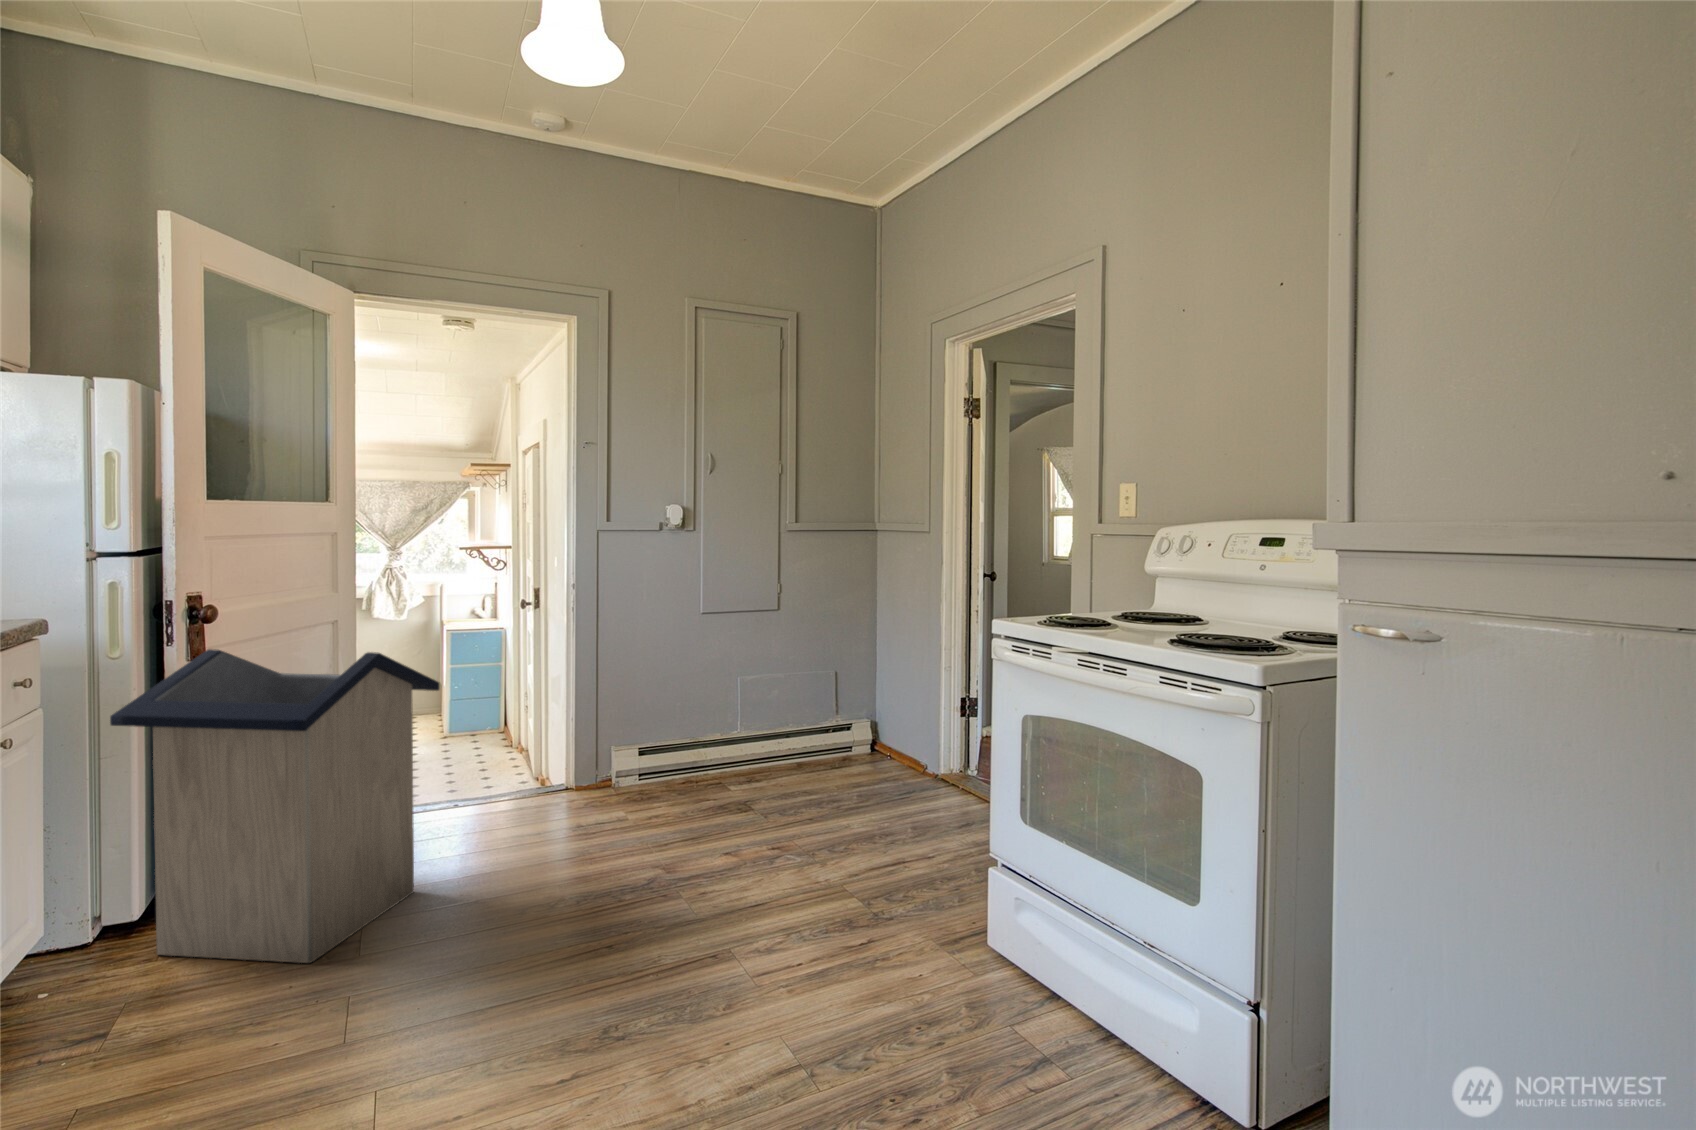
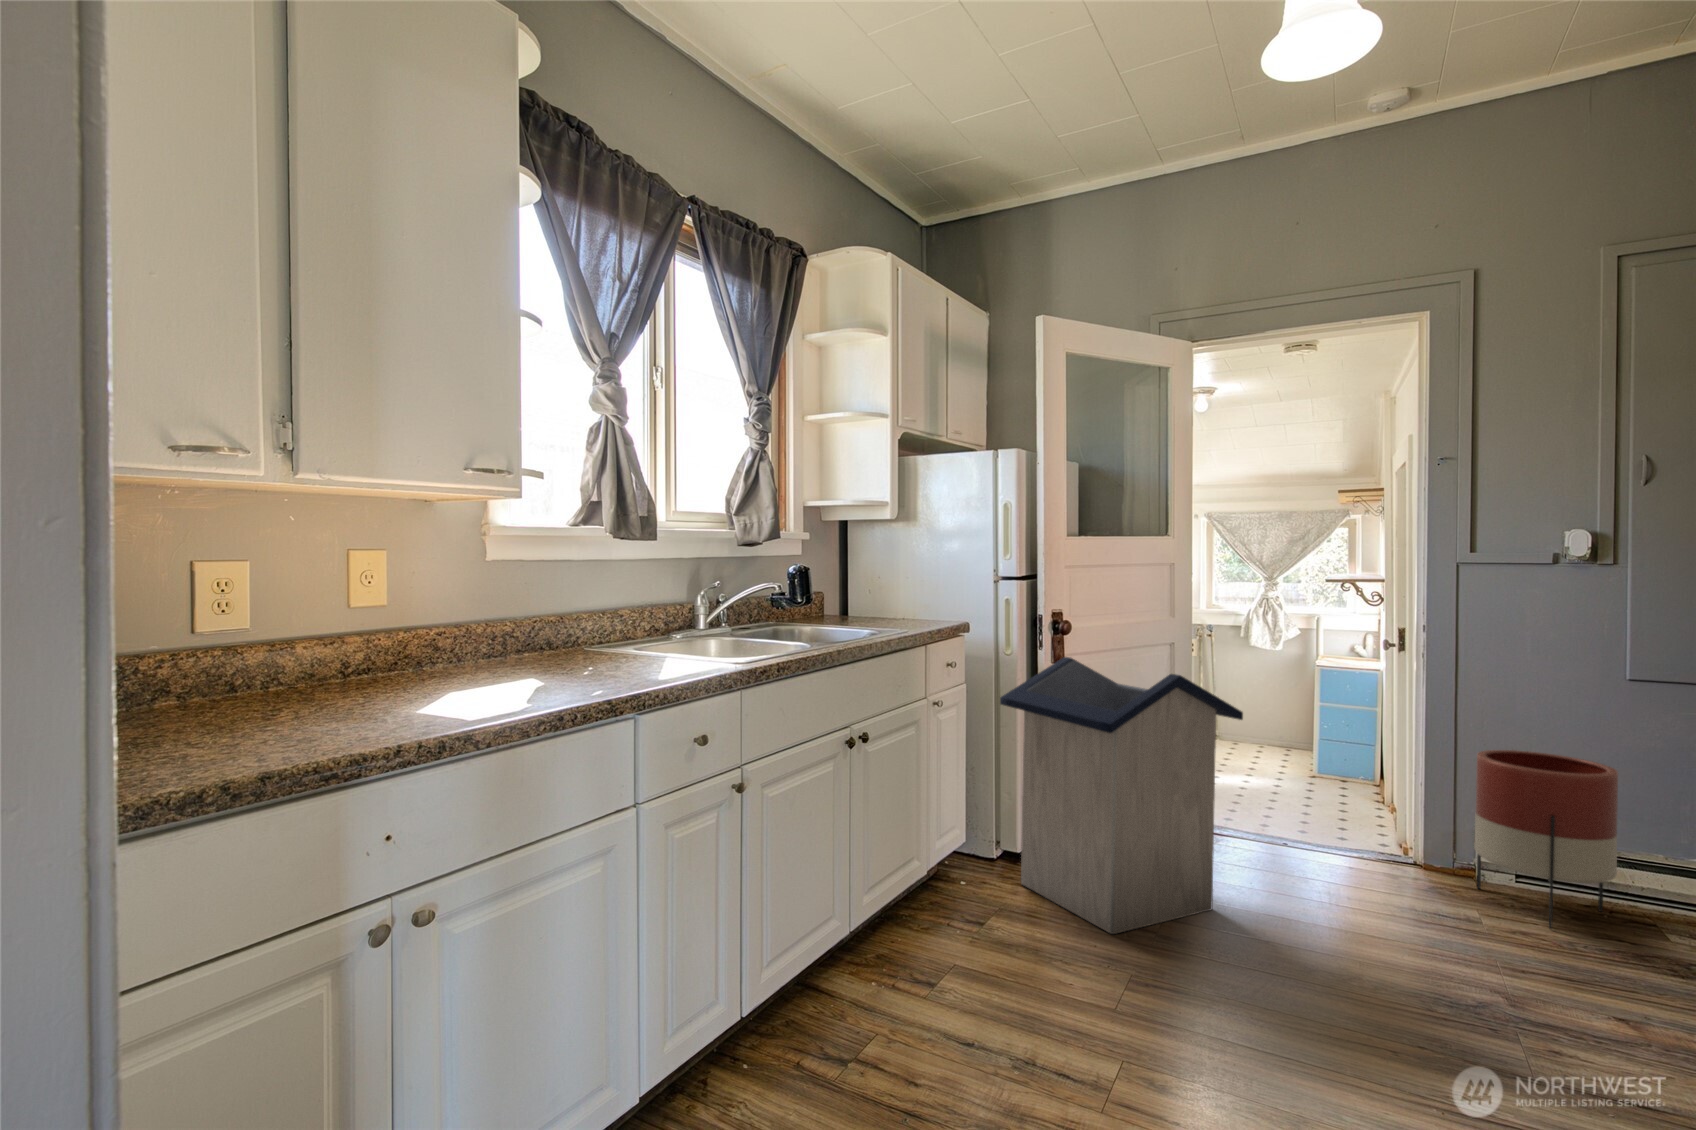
planter: none [618,677,704,809] -> present [1474,750,1618,929]

